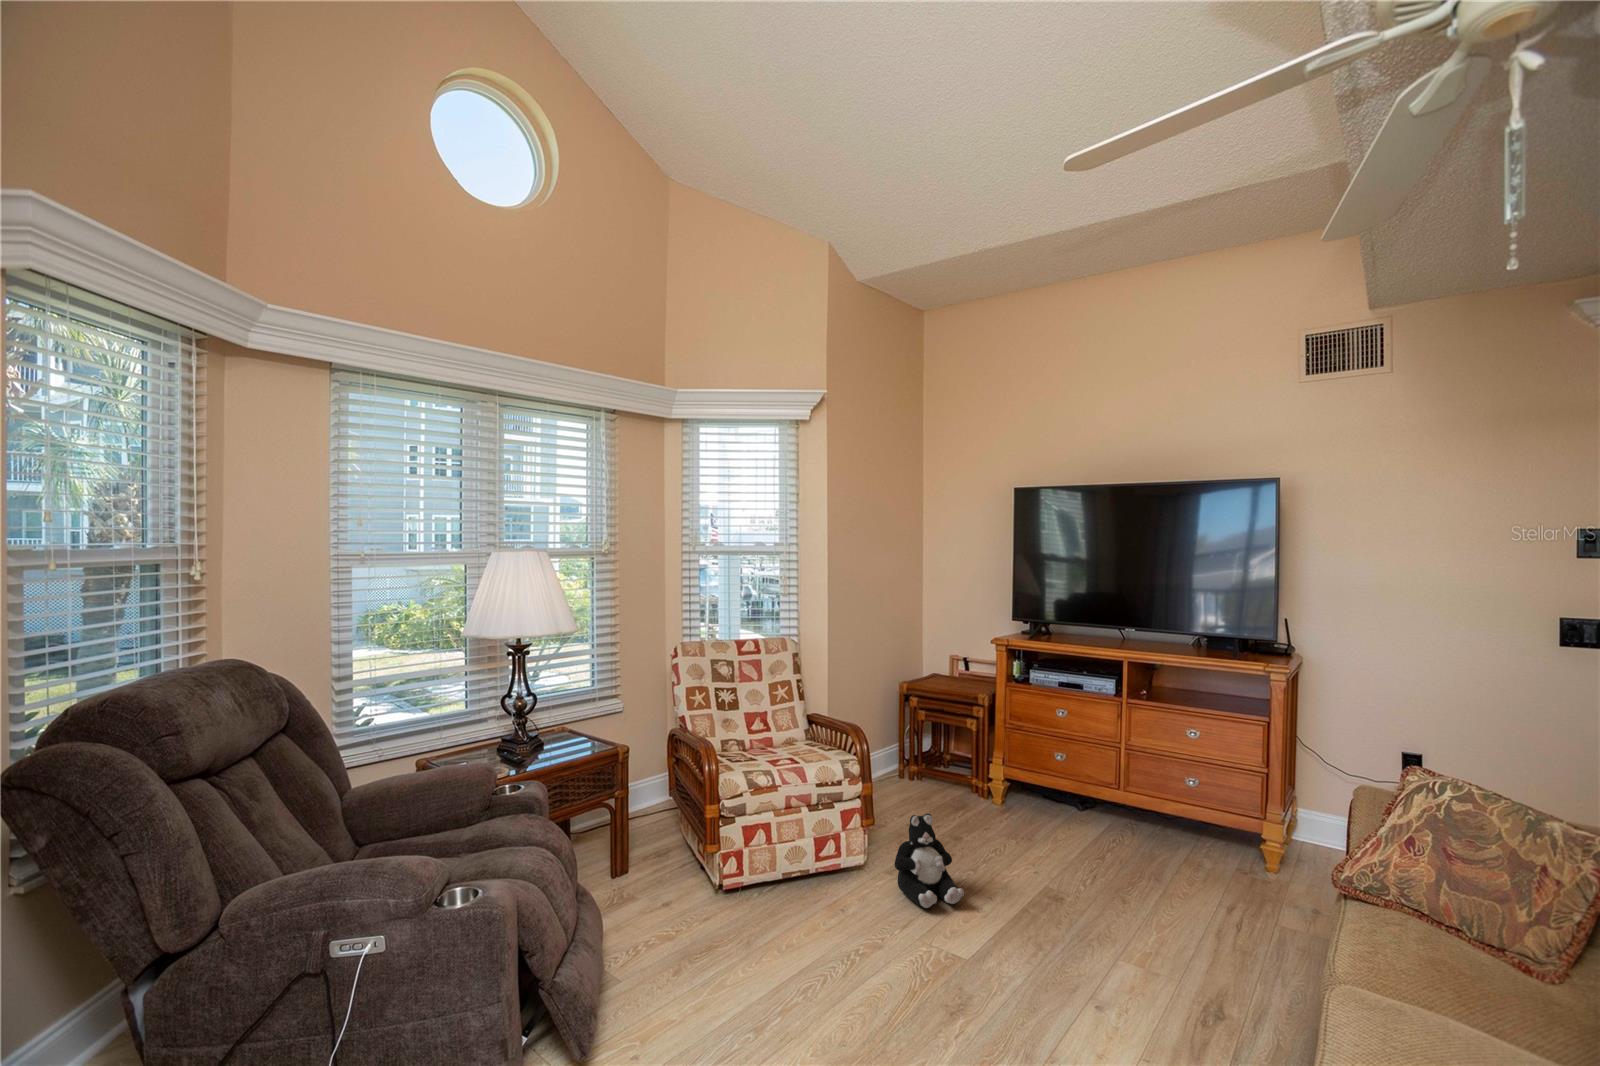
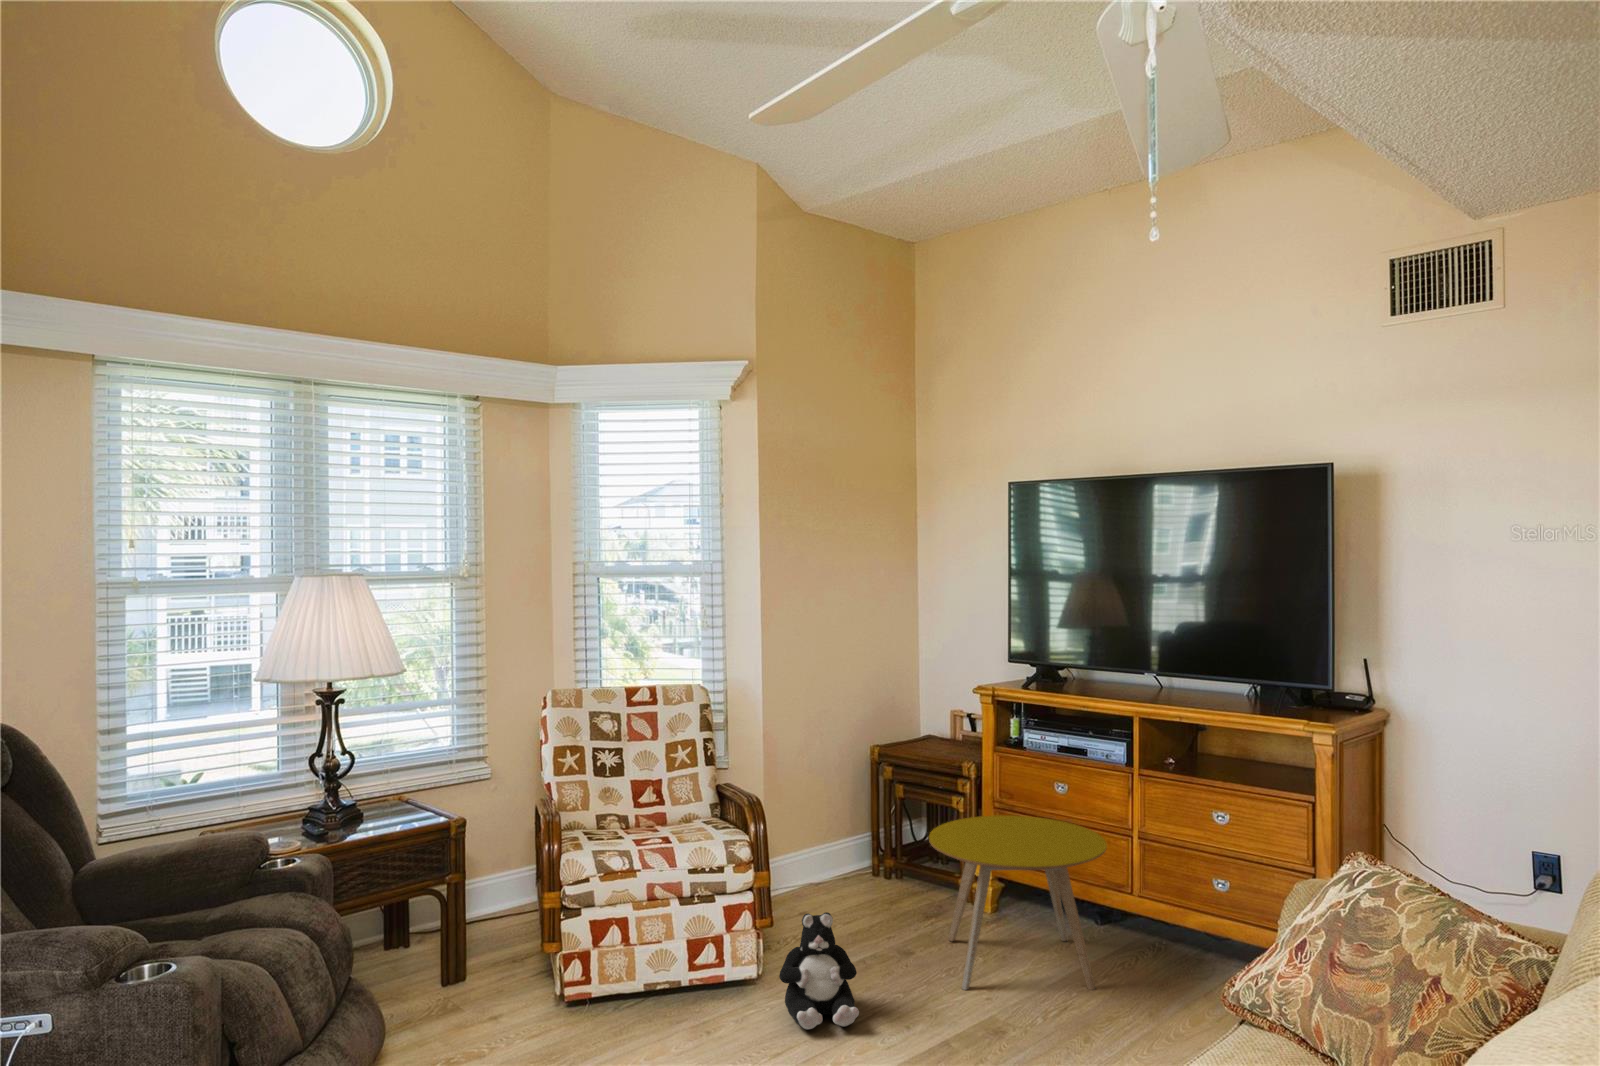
side table: none [979,734,1117,868] -> present [929,816,1107,990]

